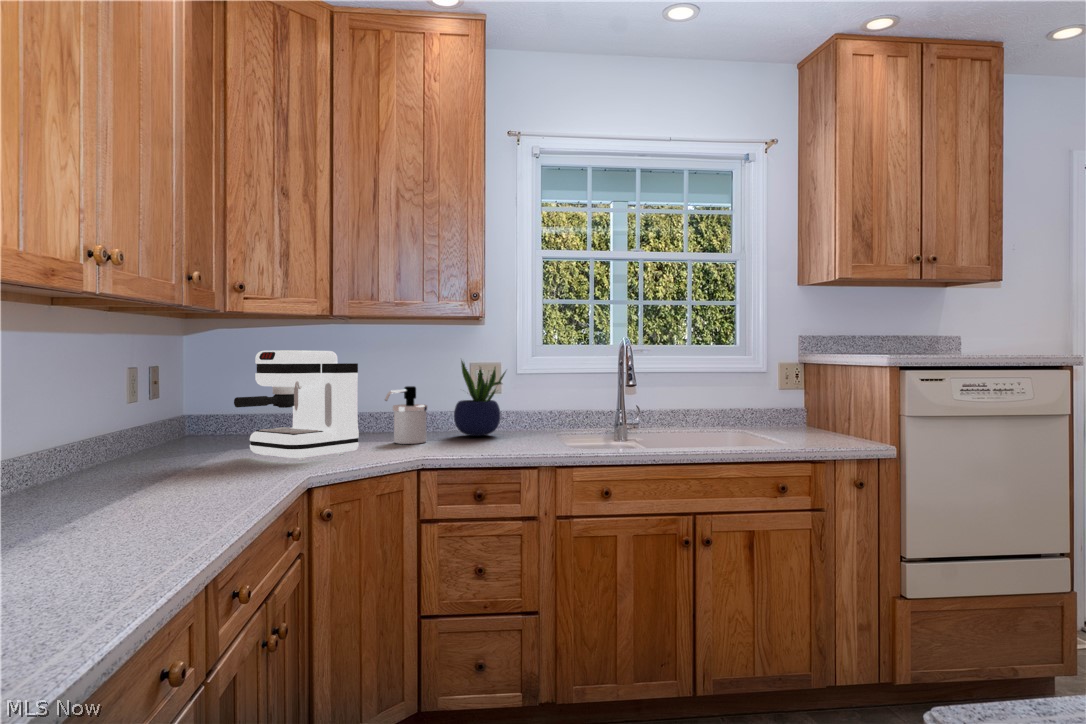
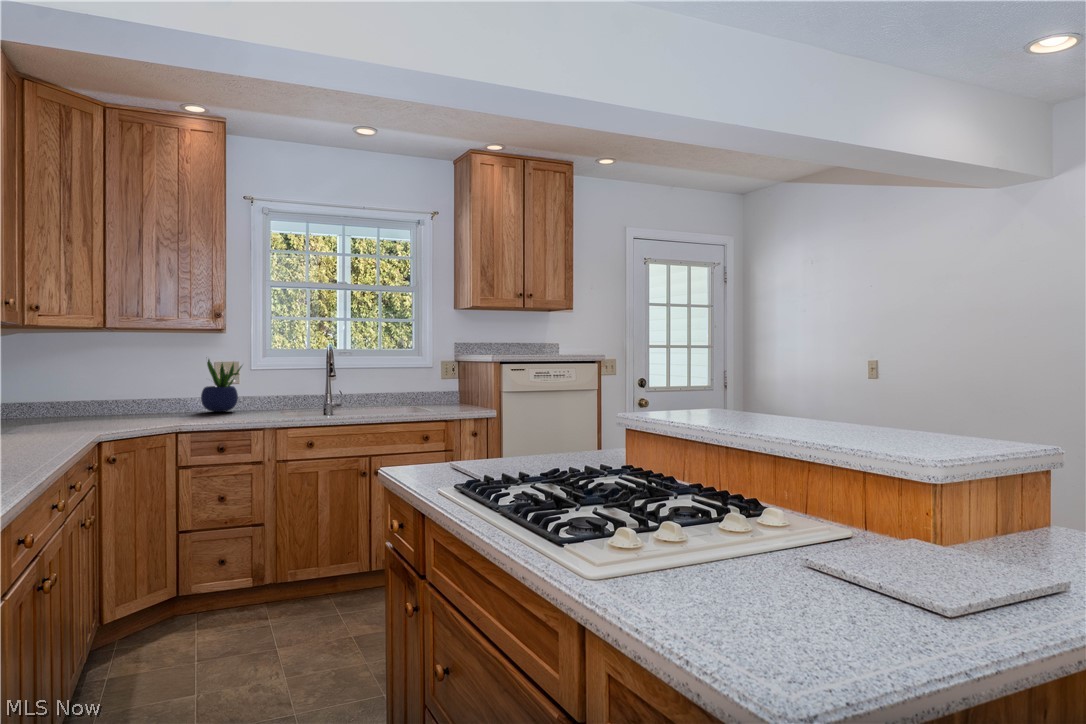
coffee maker: present [234,350,359,460] -> none [32,351,129,428]
soap dispenser: present [385,386,428,444] -> none [147,376,180,418]

